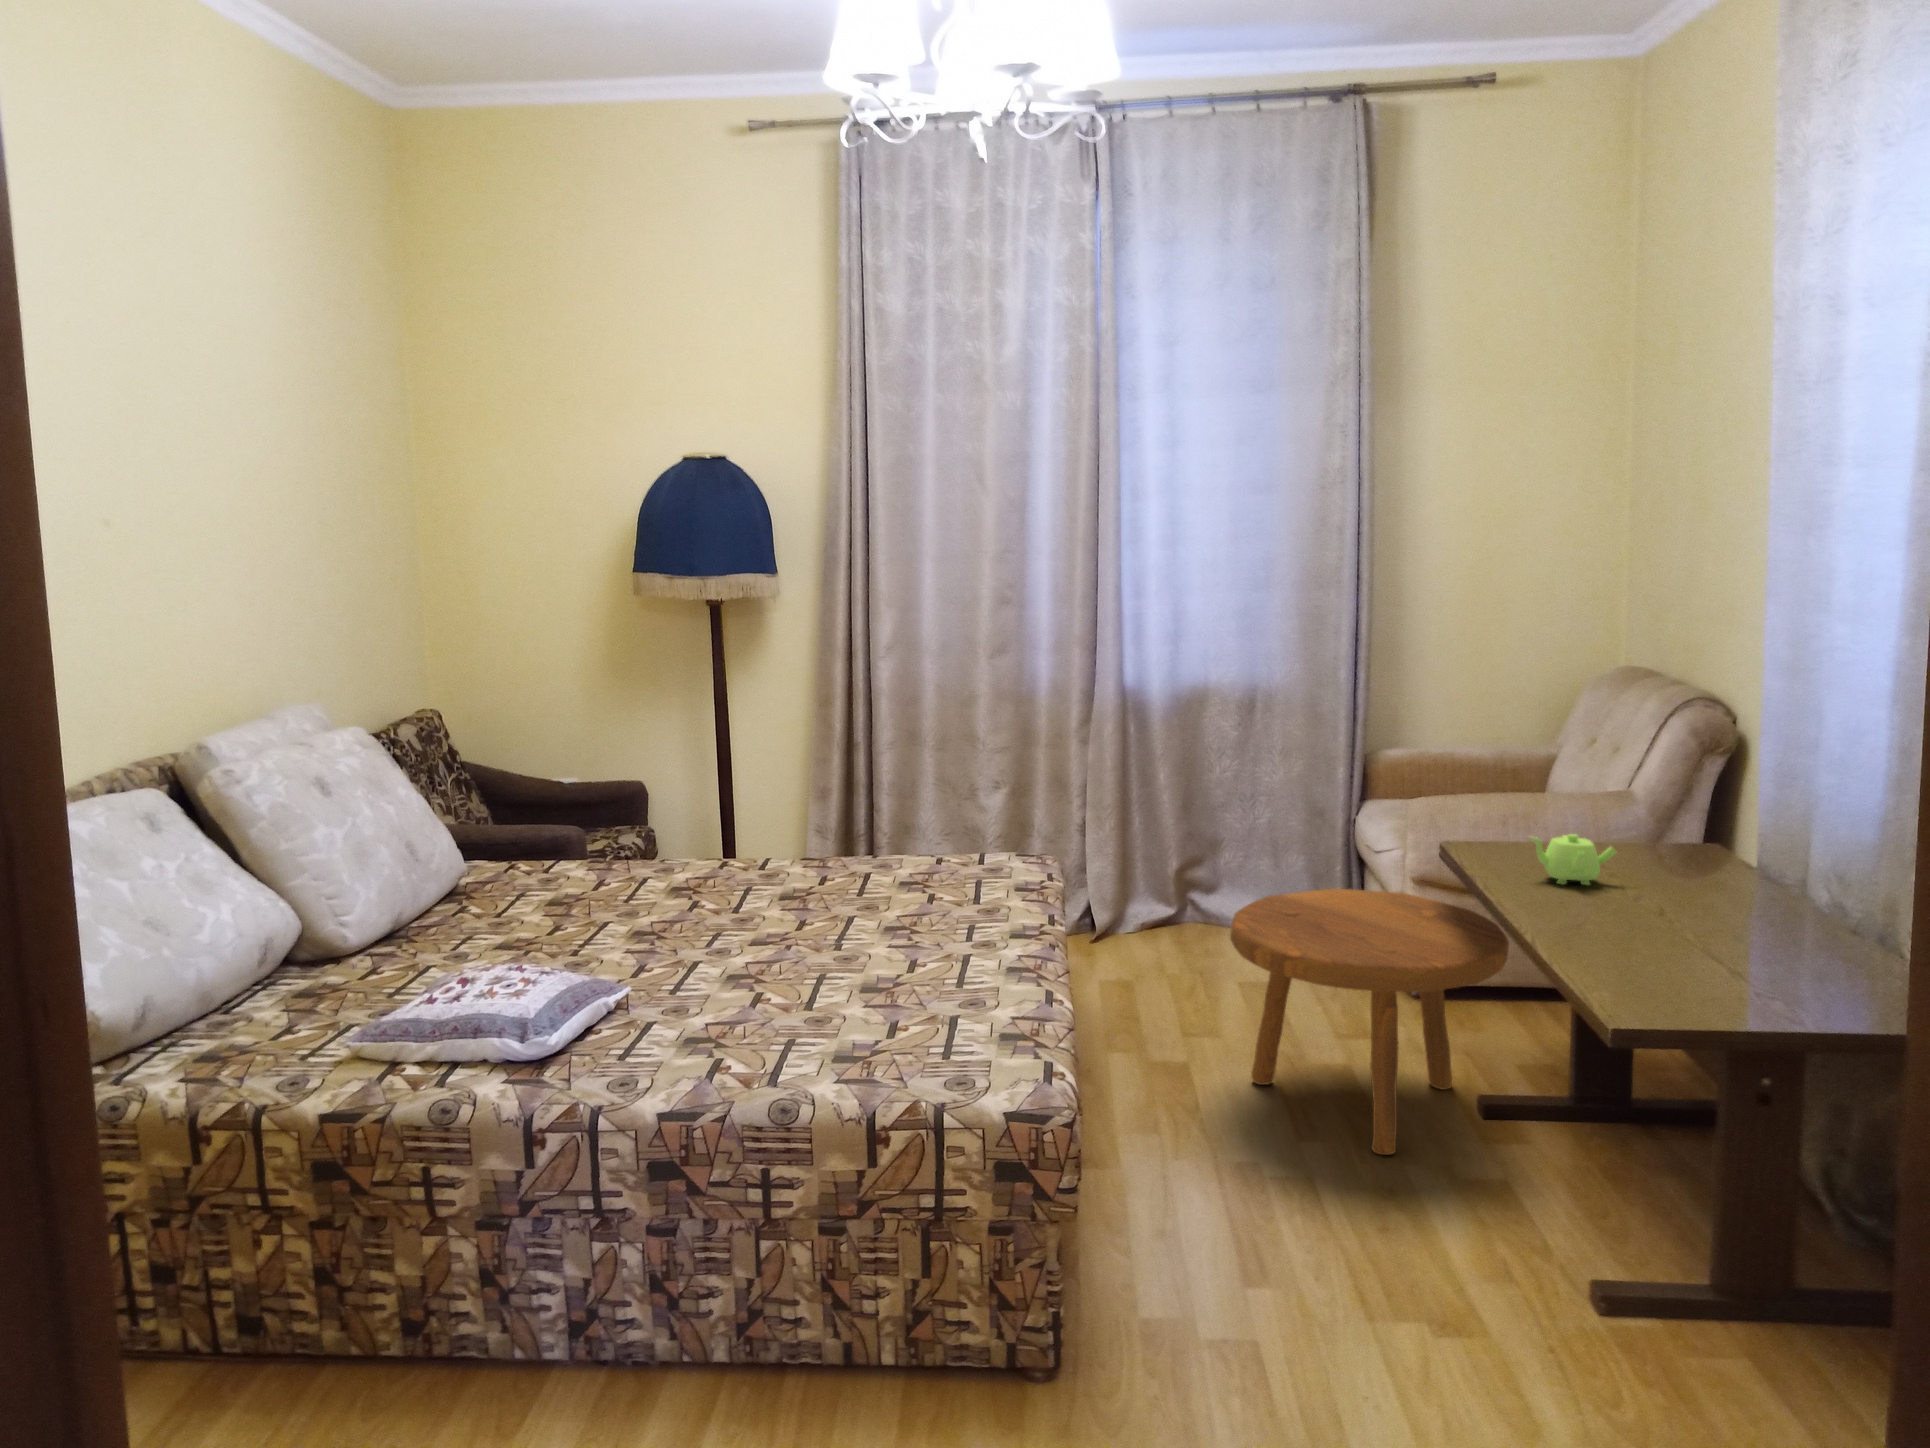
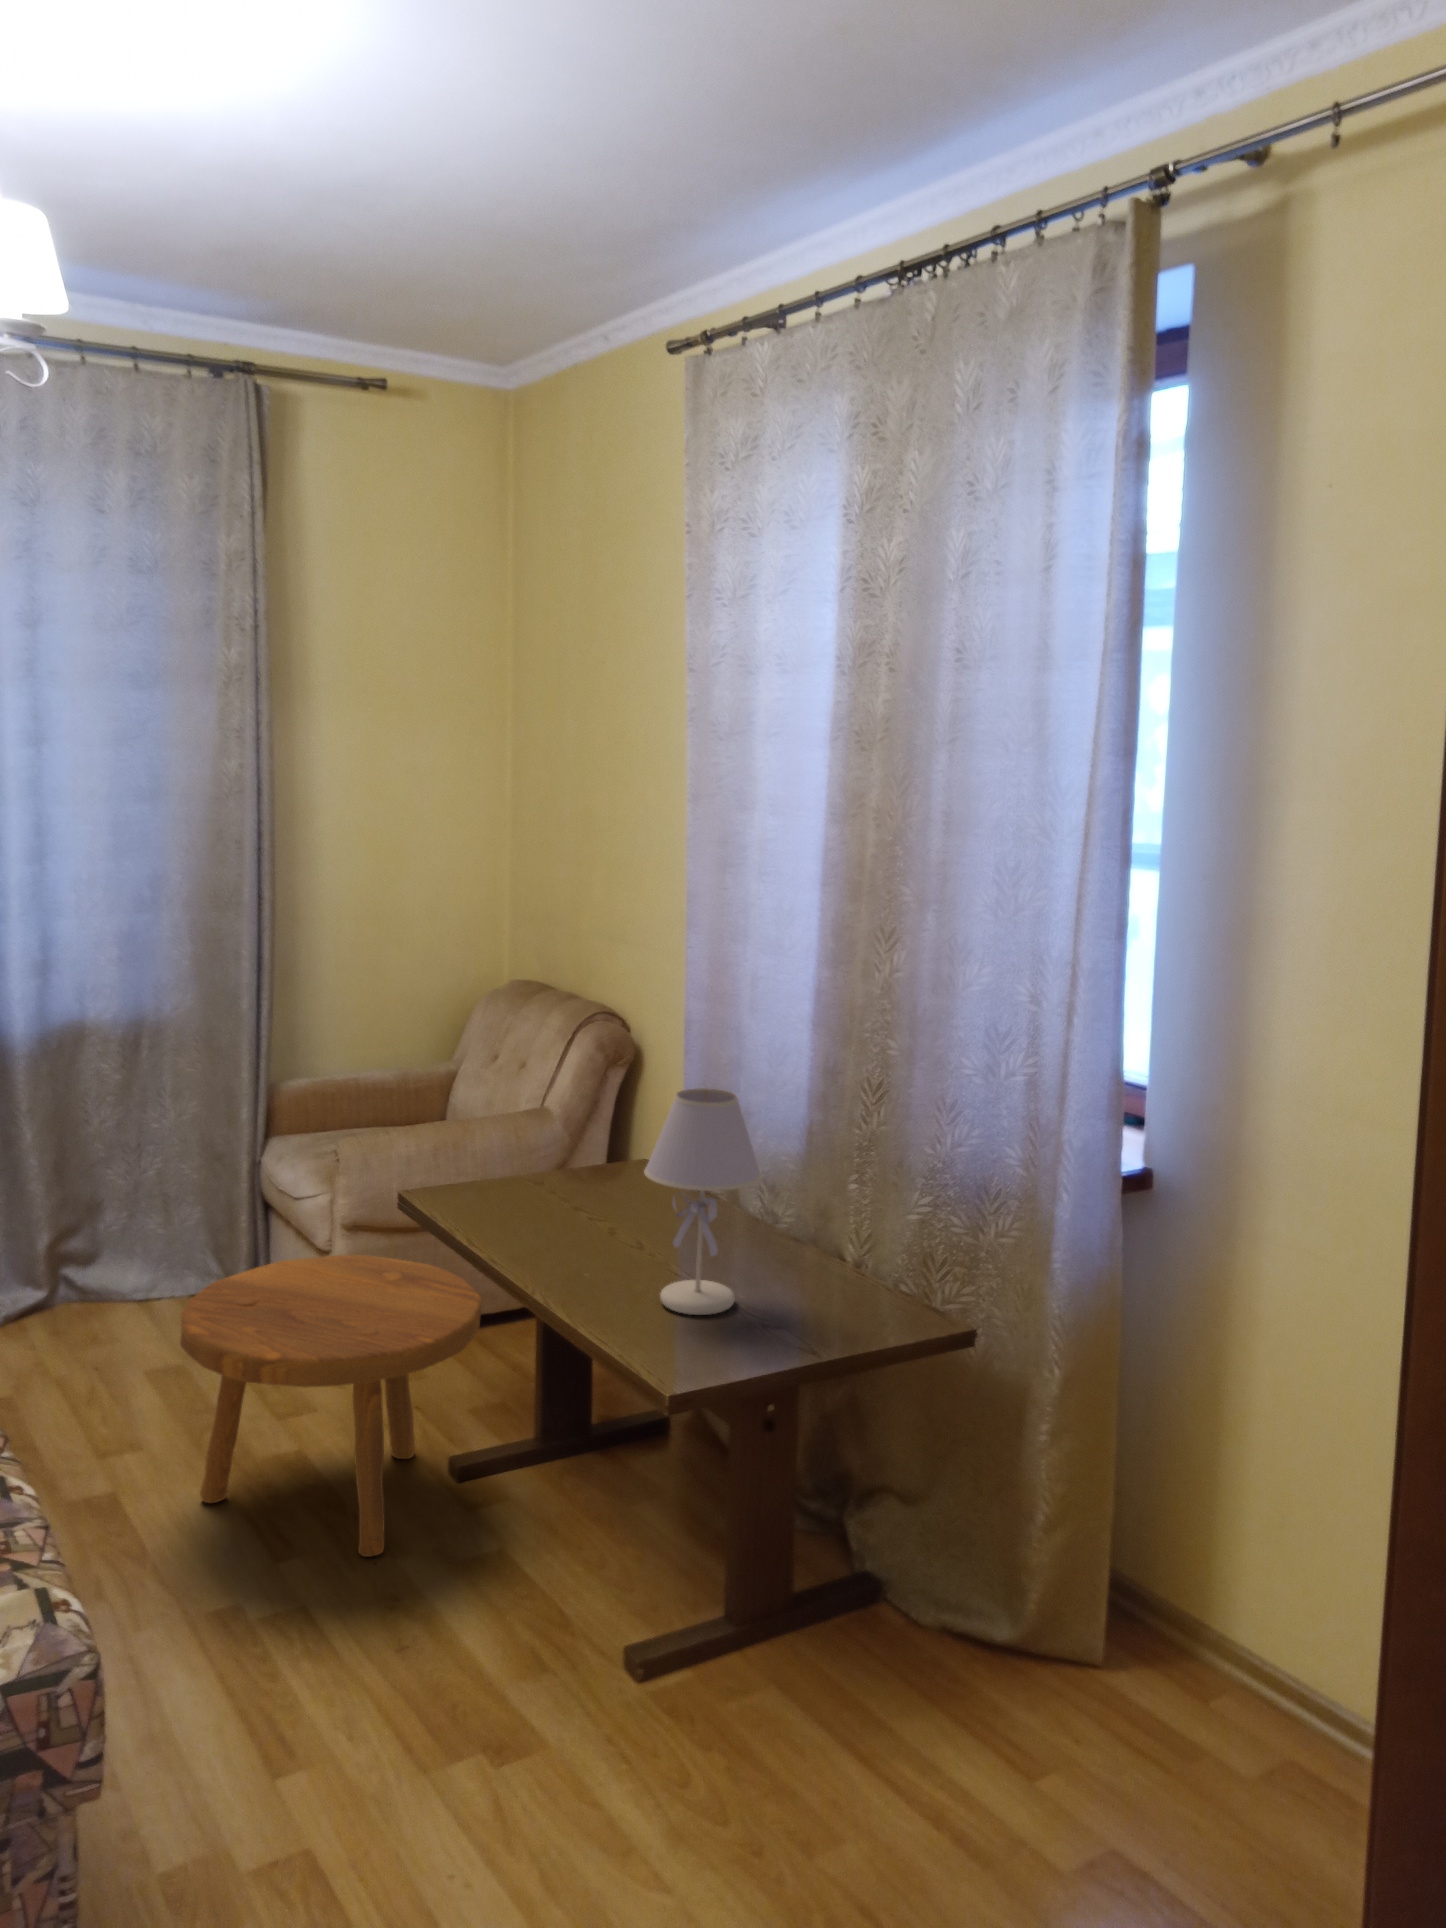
table lamp: none [1652,738,1794,974] -> present [644,1088,762,1315]
teapot: present [1531,834,1617,885] -> none [497,1178,576,1231]

